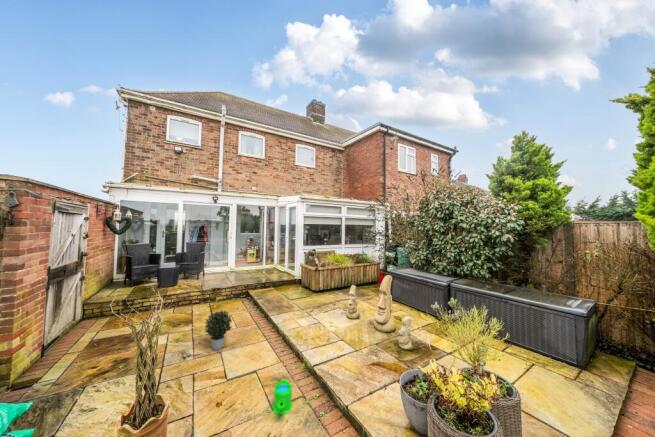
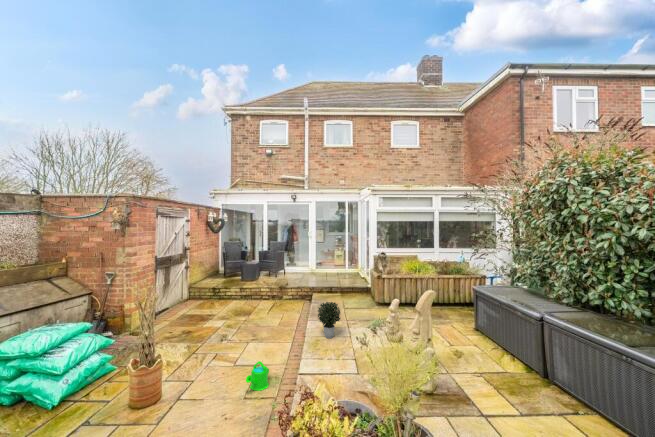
potted plant: present [205,311,232,351] -> present [318,302,340,338]

